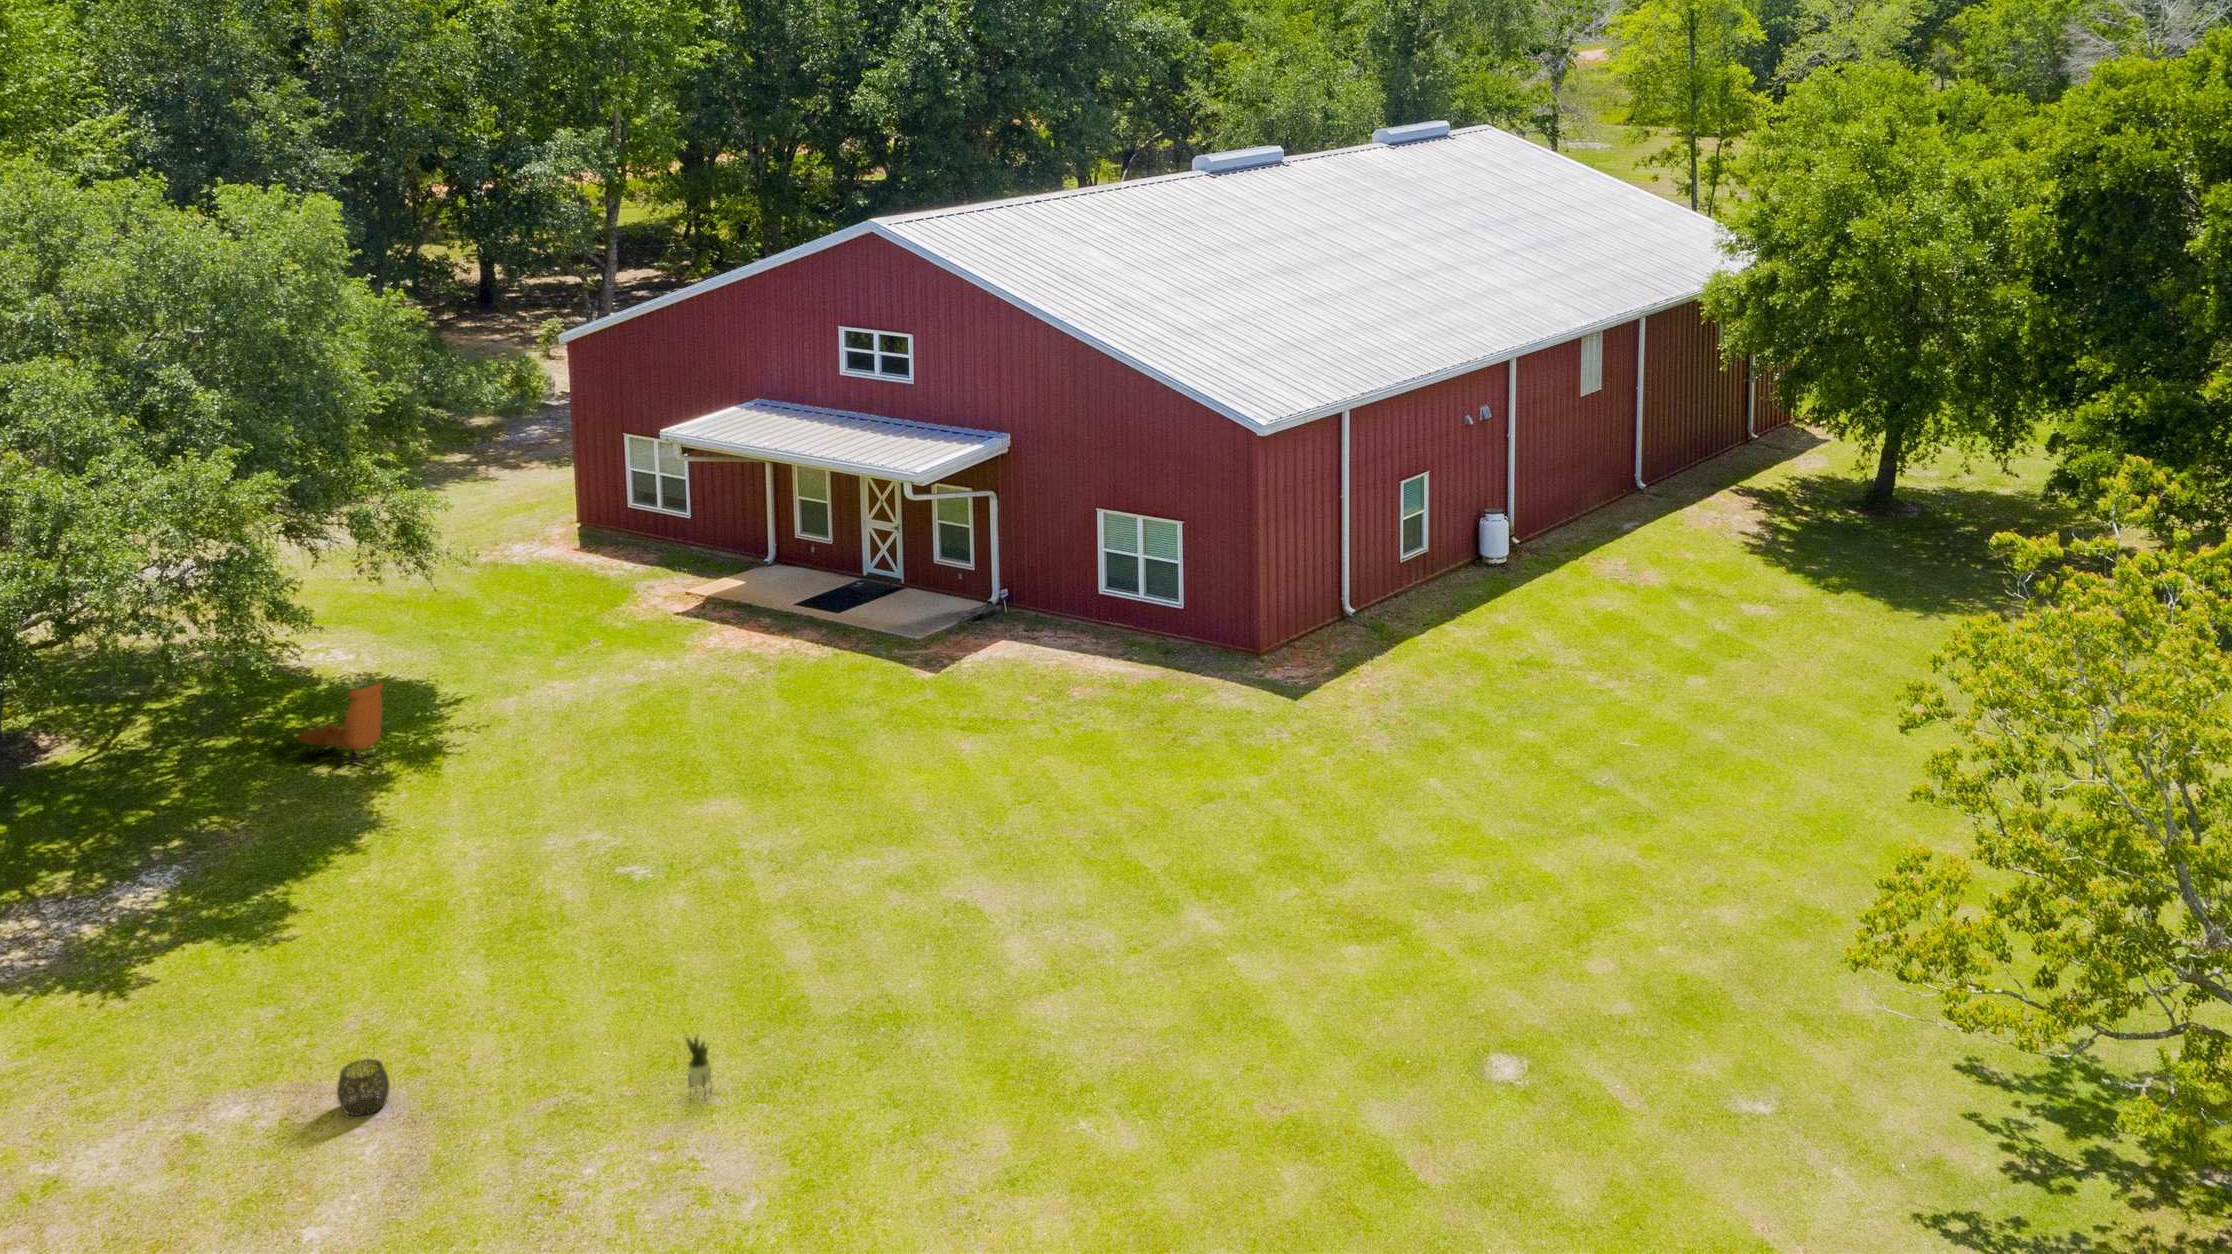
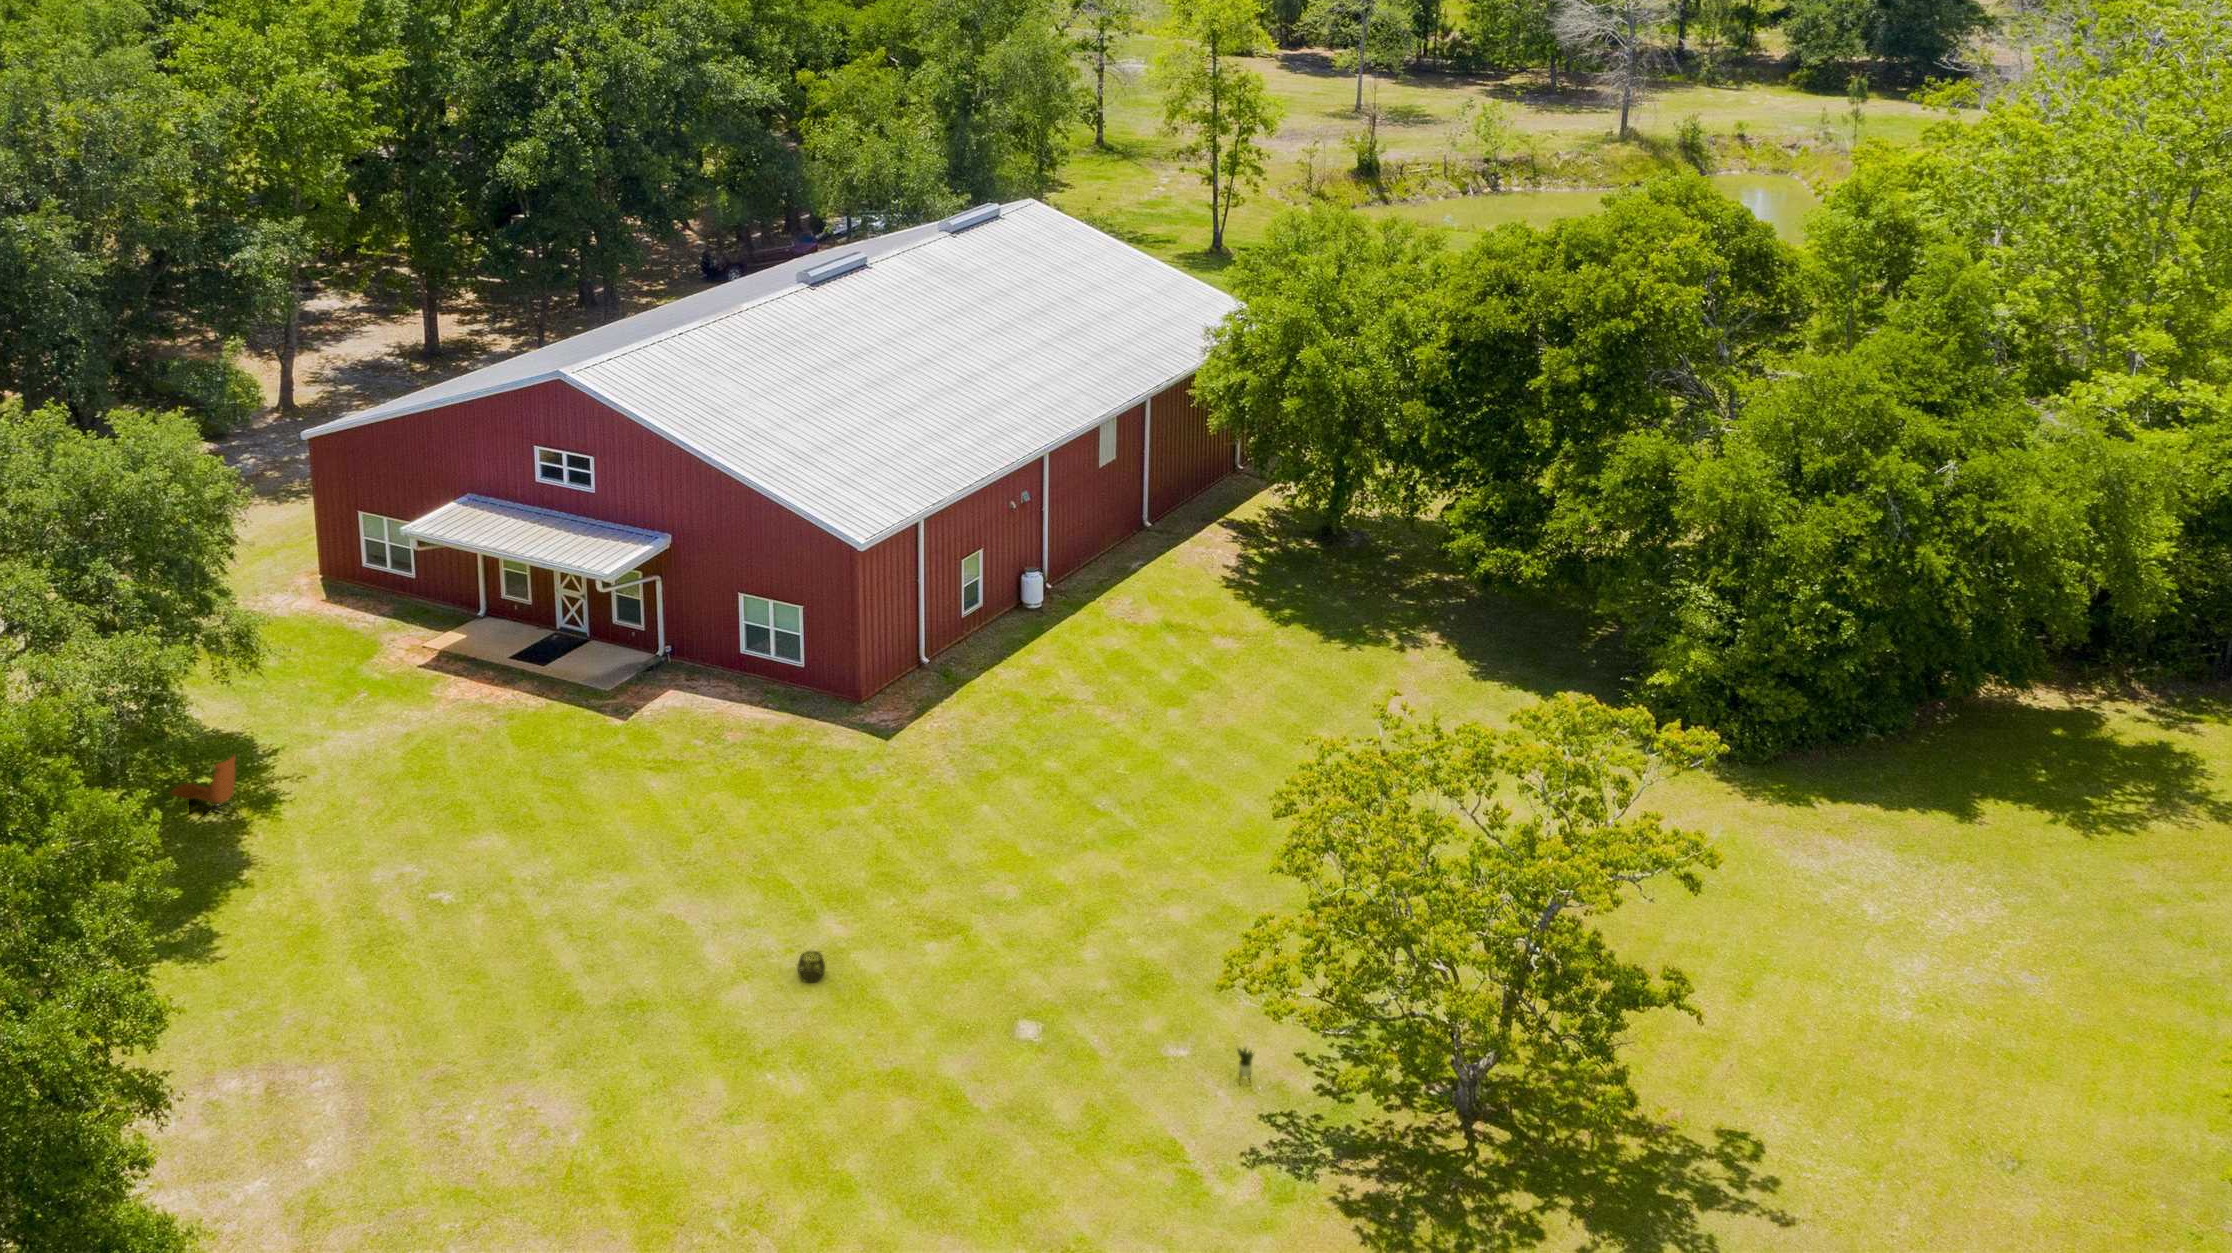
potted plant: present [686,1036,712,1088] -> present [1237,1048,1253,1080]
woven basket: present [337,1059,389,1116] -> present [798,951,825,983]

